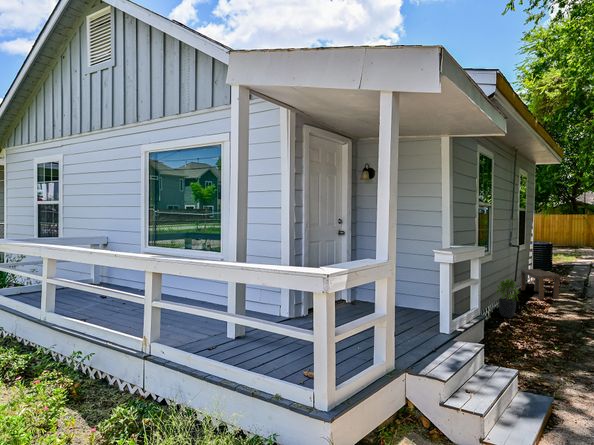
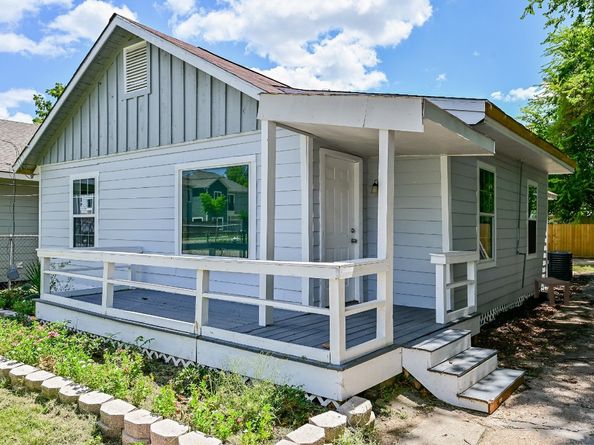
potted plant: present [496,279,519,318] -> none [500,283,525,321]

